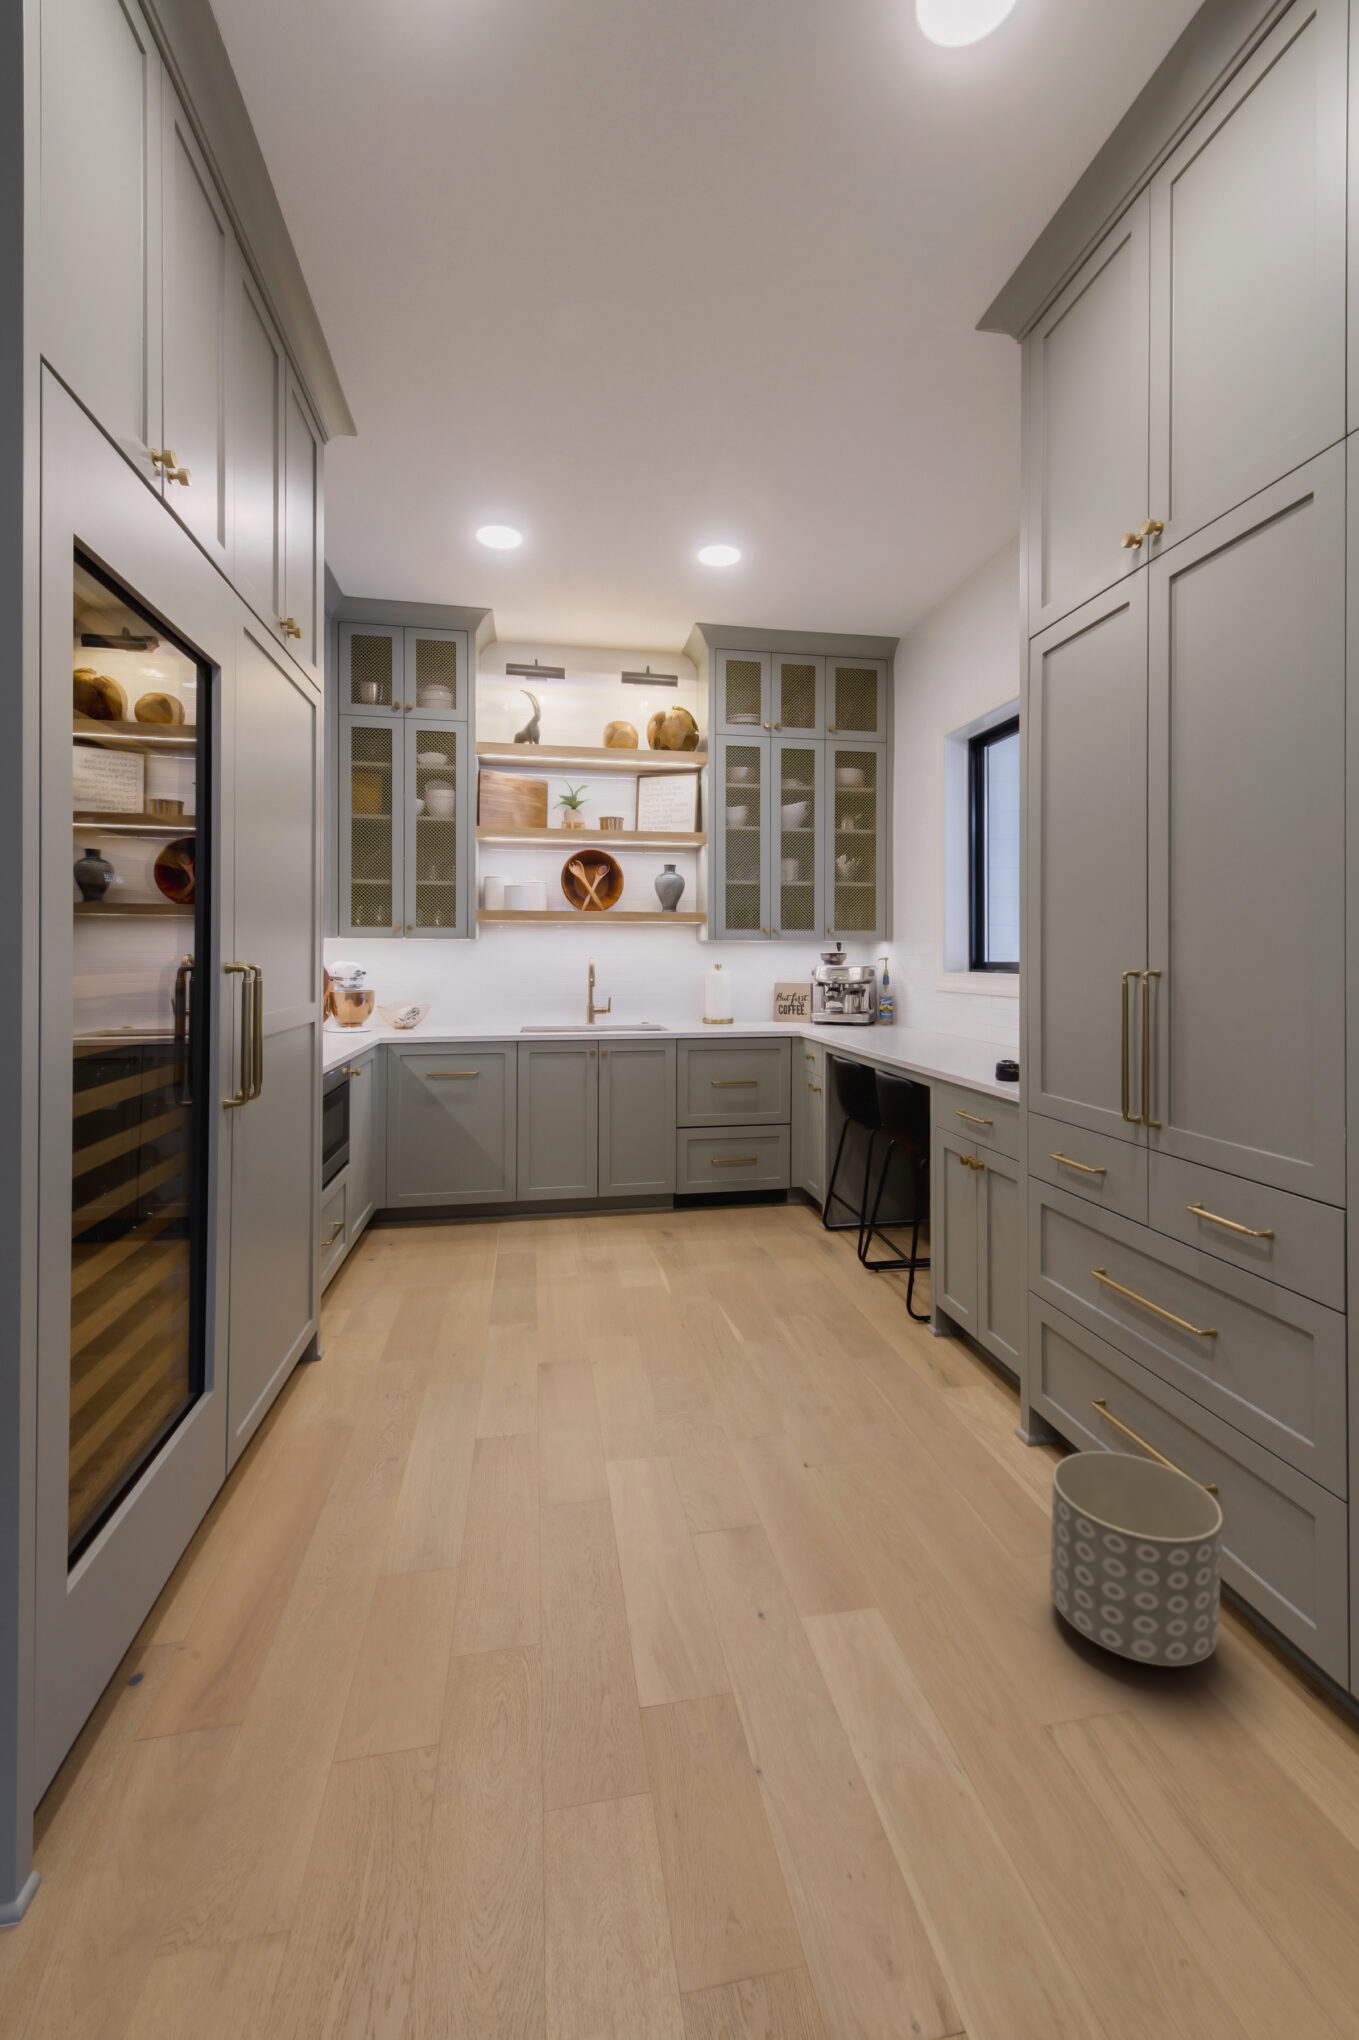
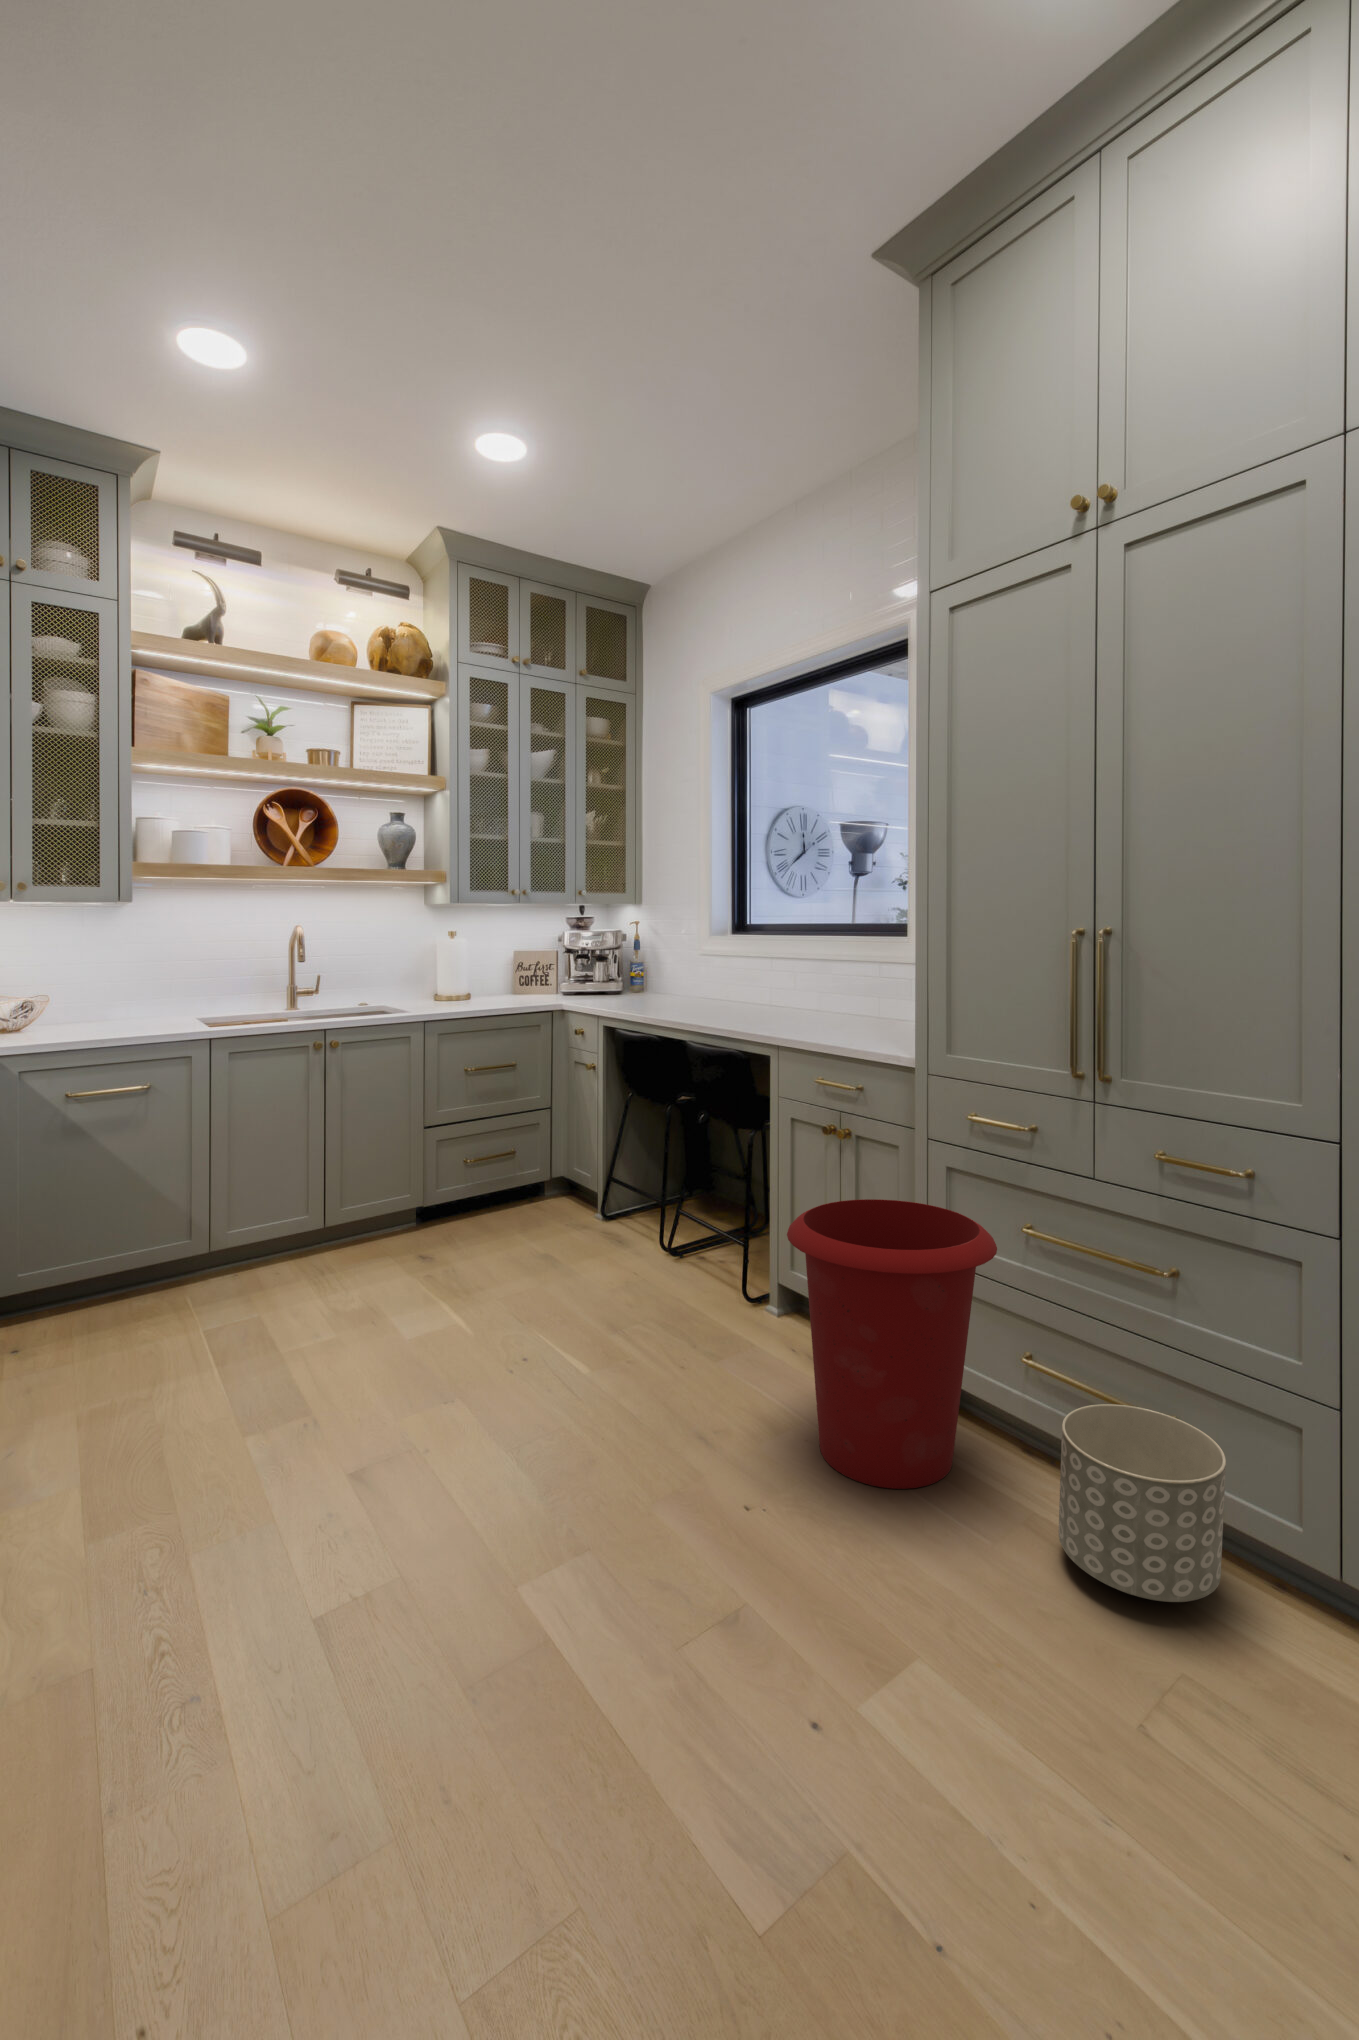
waste bin: none [852,1221,1056,1501] -> present [787,1199,997,1489]

